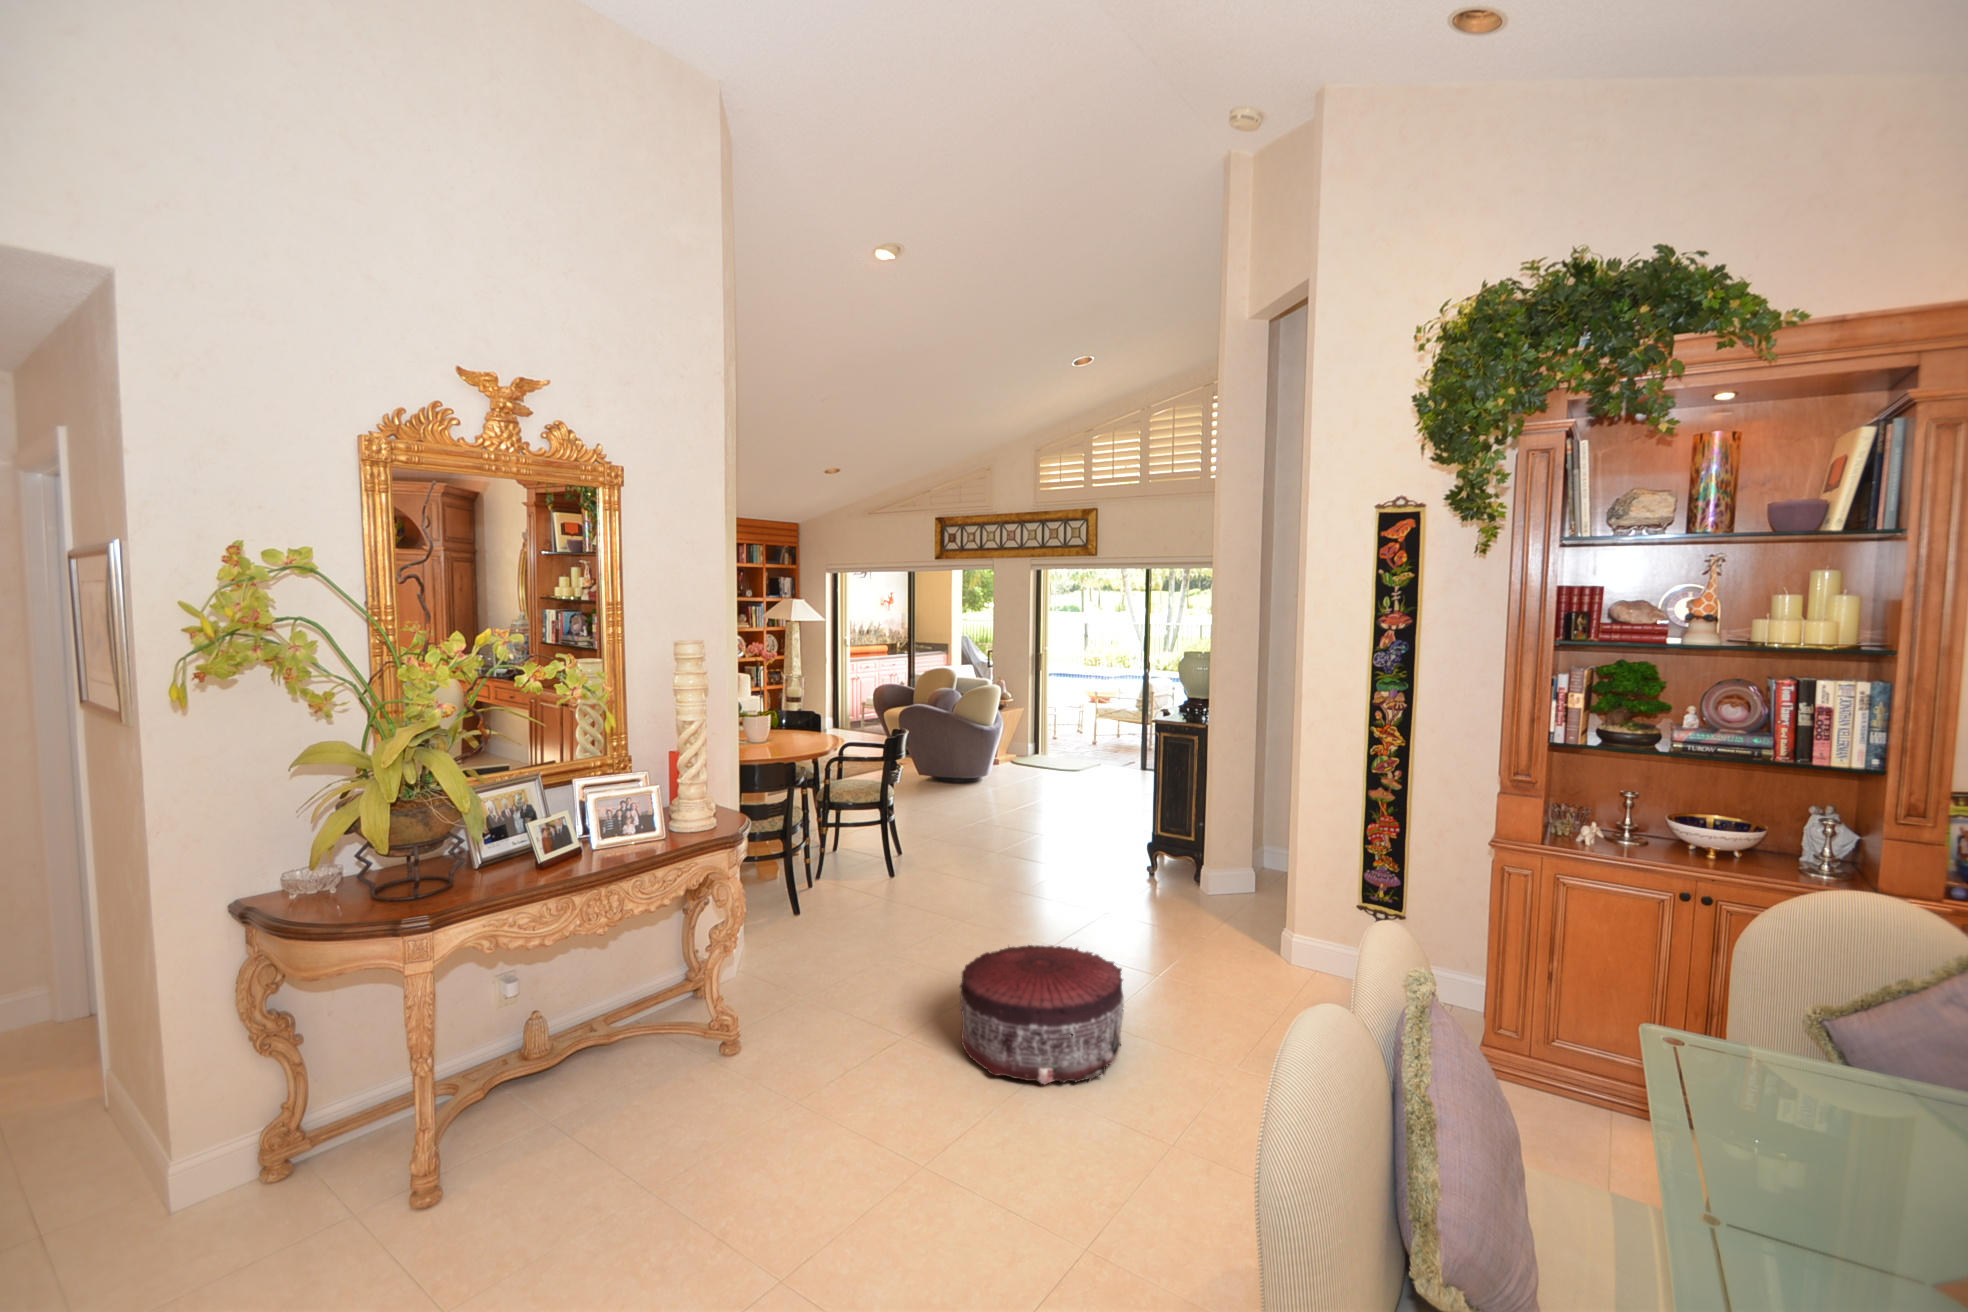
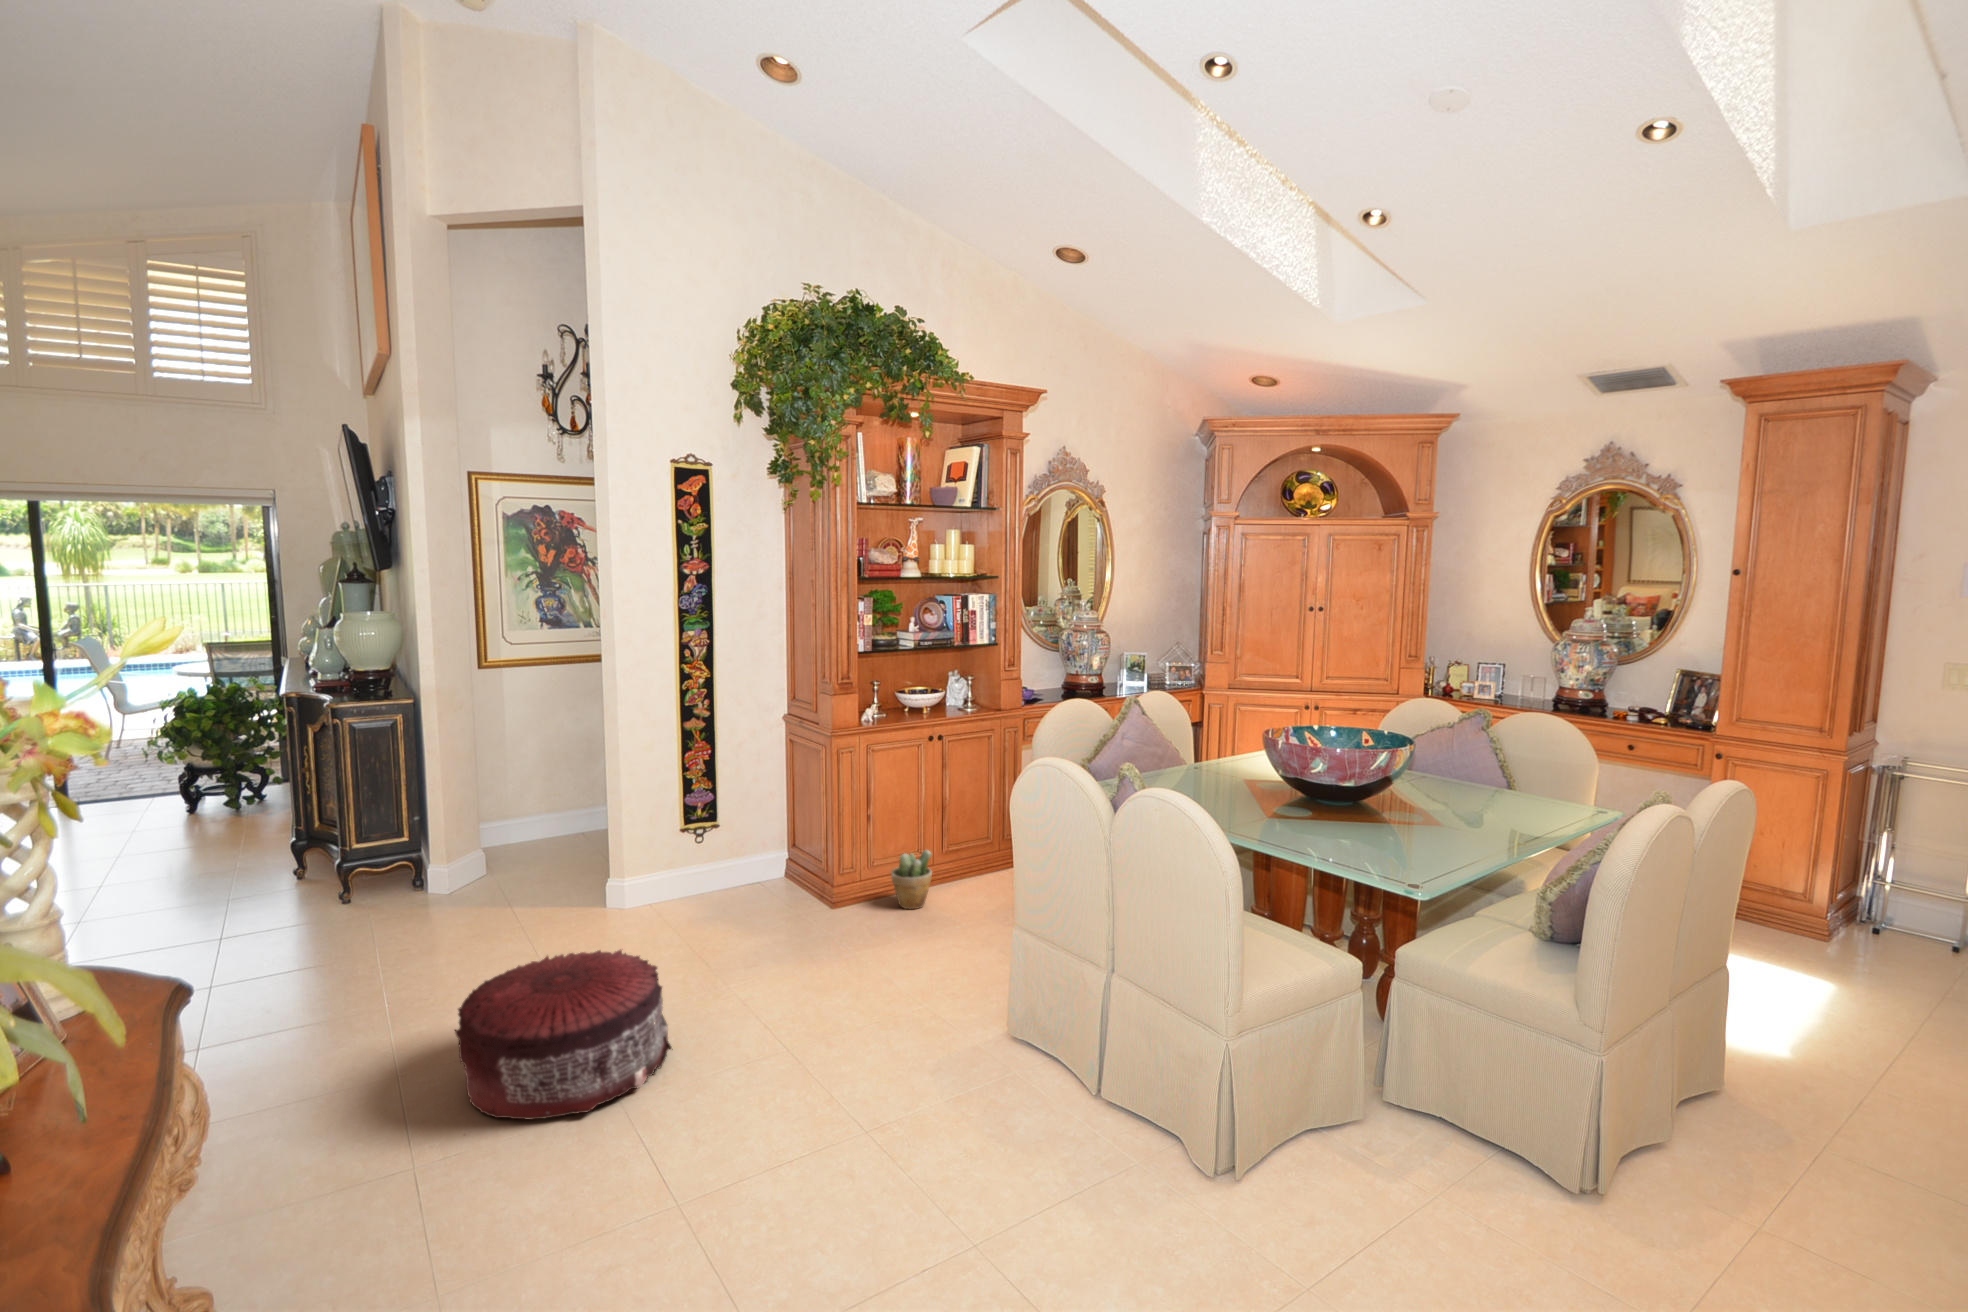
potted plant: none [1551,1035,1621,1124] -> present [891,850,932,909]

